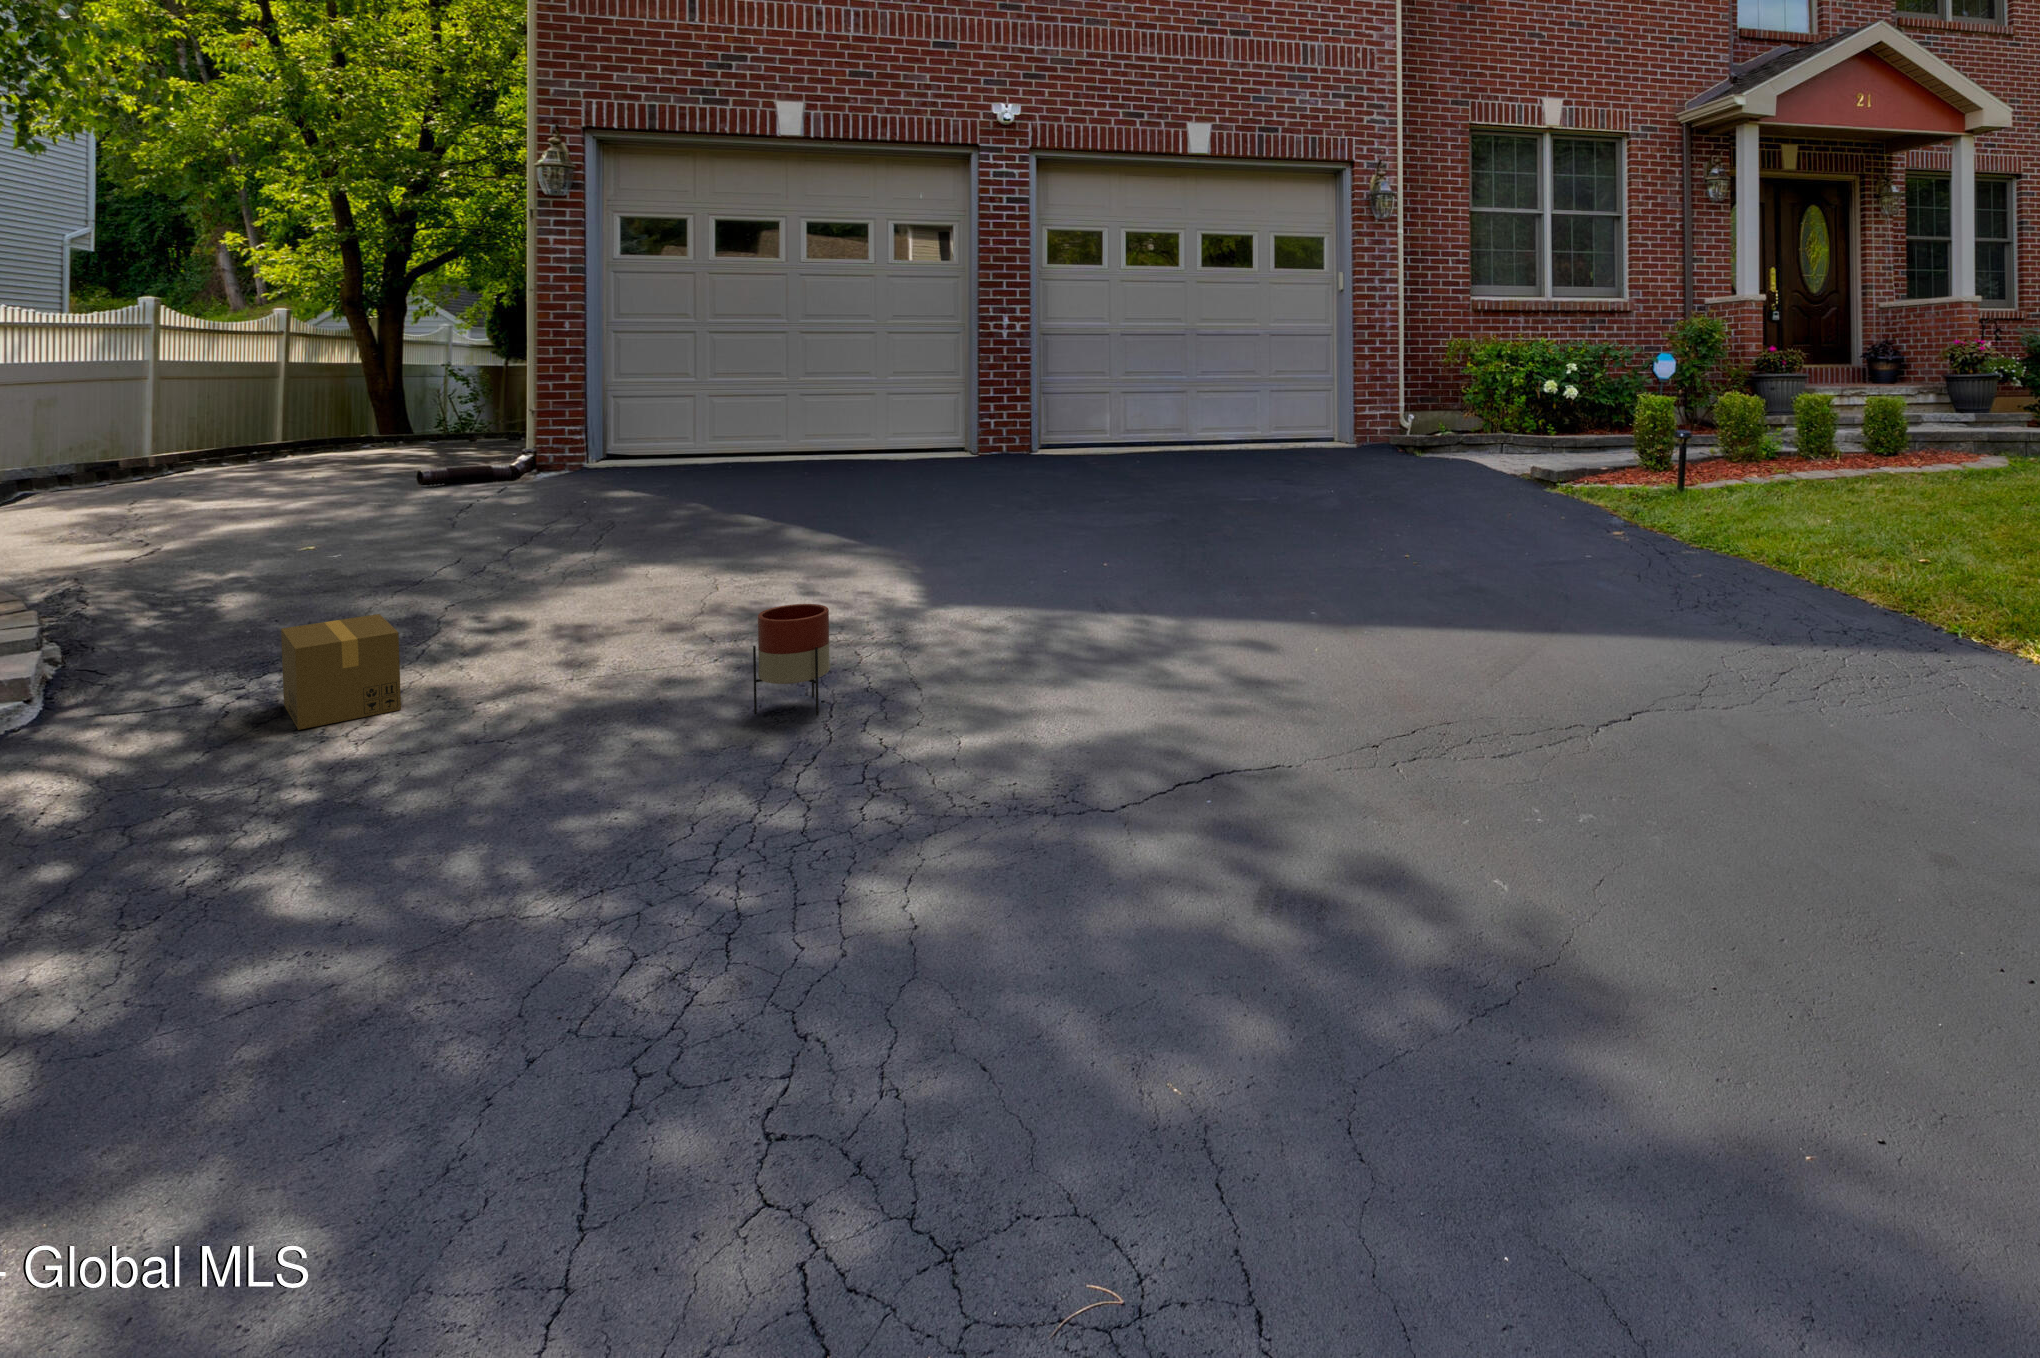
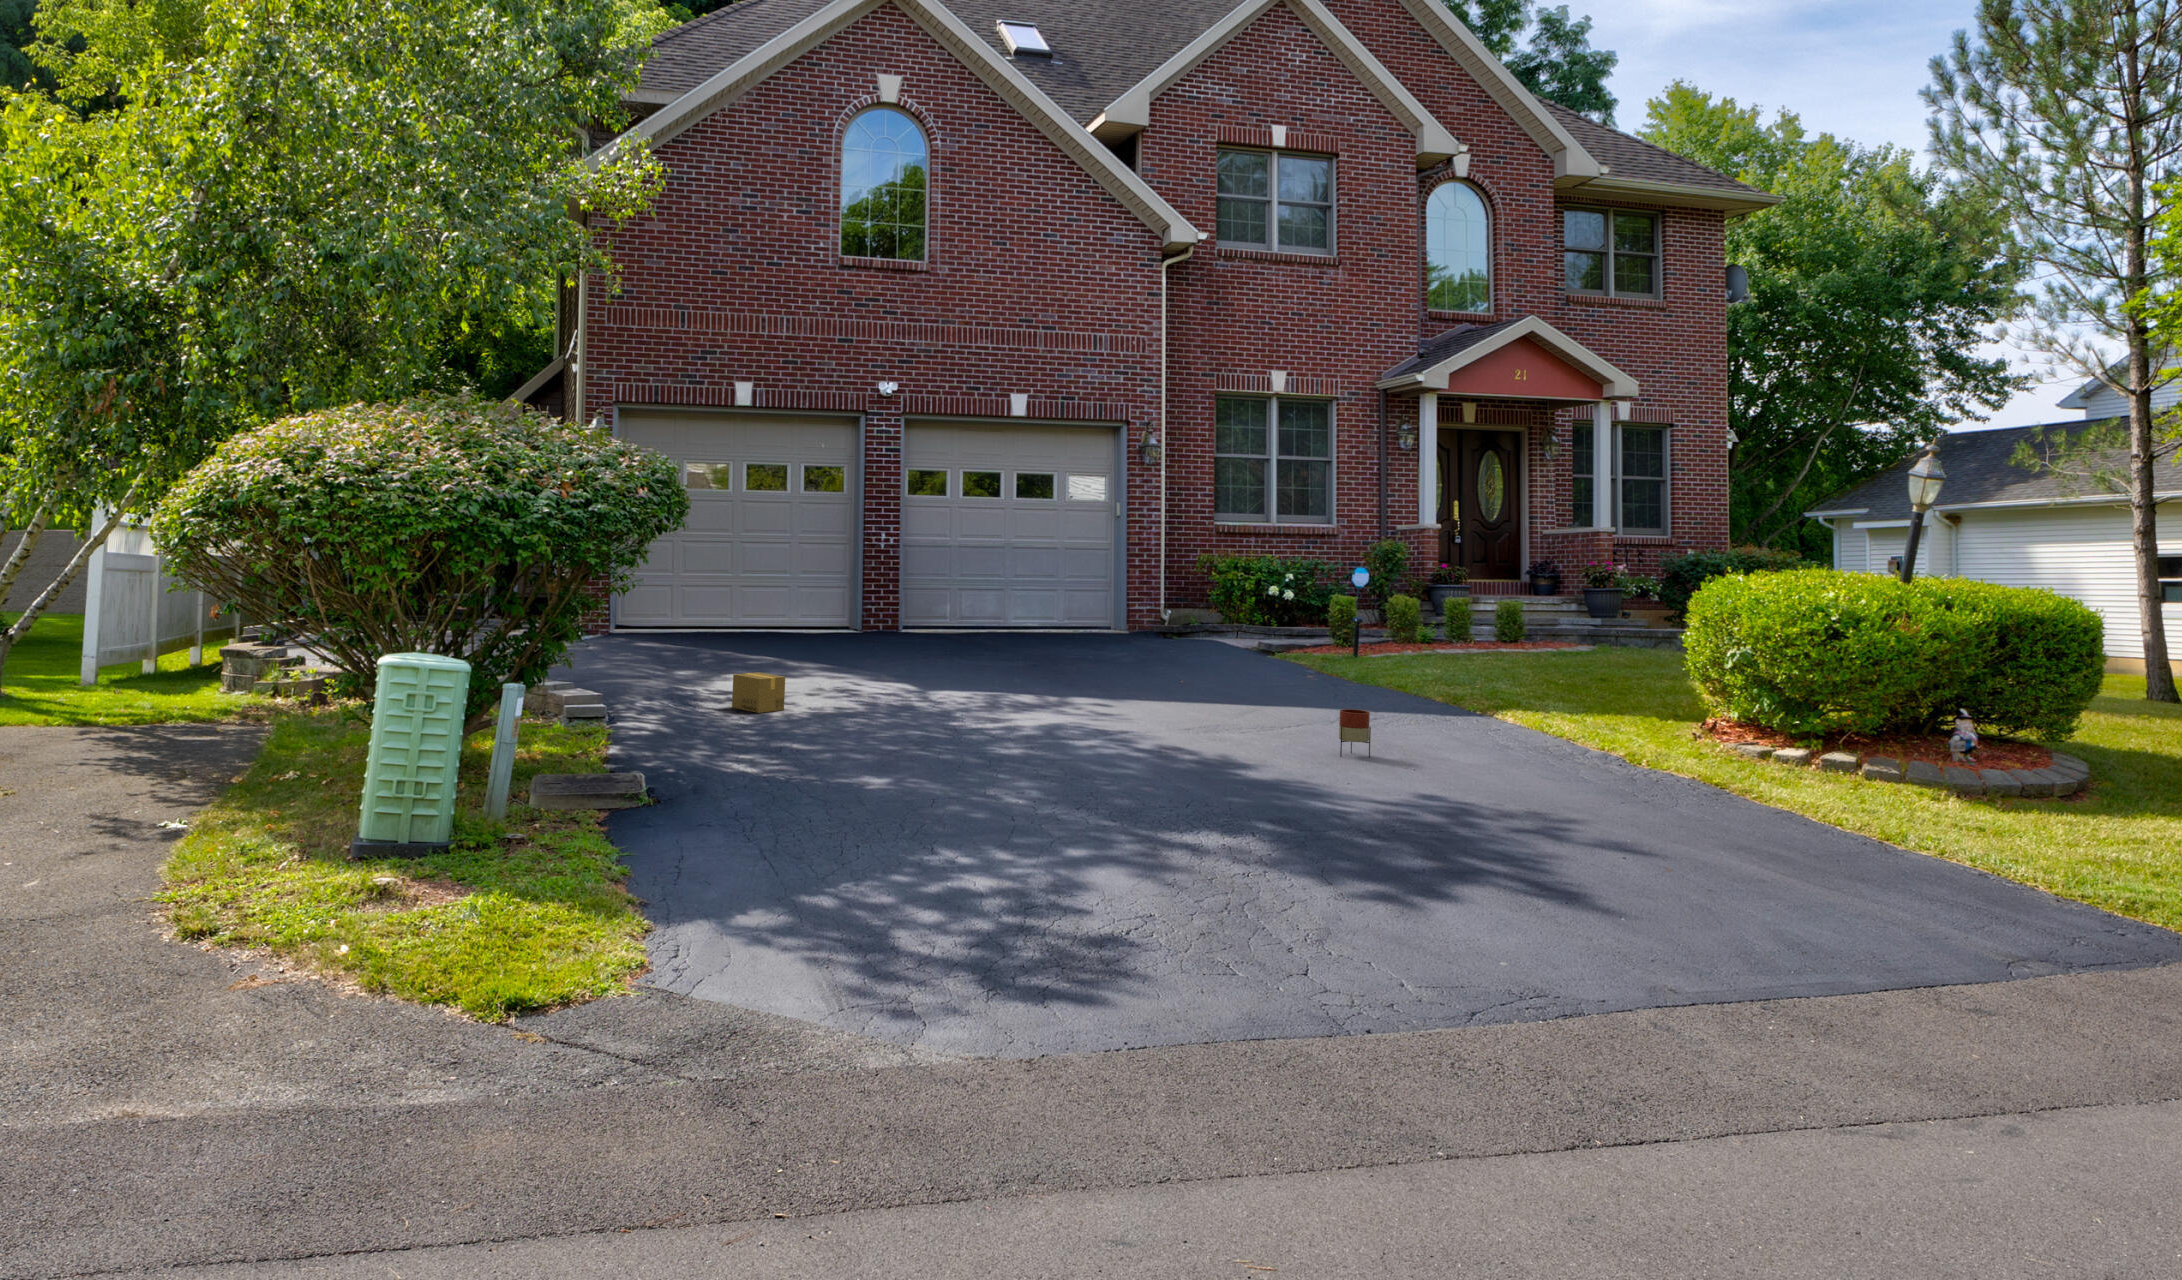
planter: present [753,604,830,716] -> present [1339,709,1371,758]

